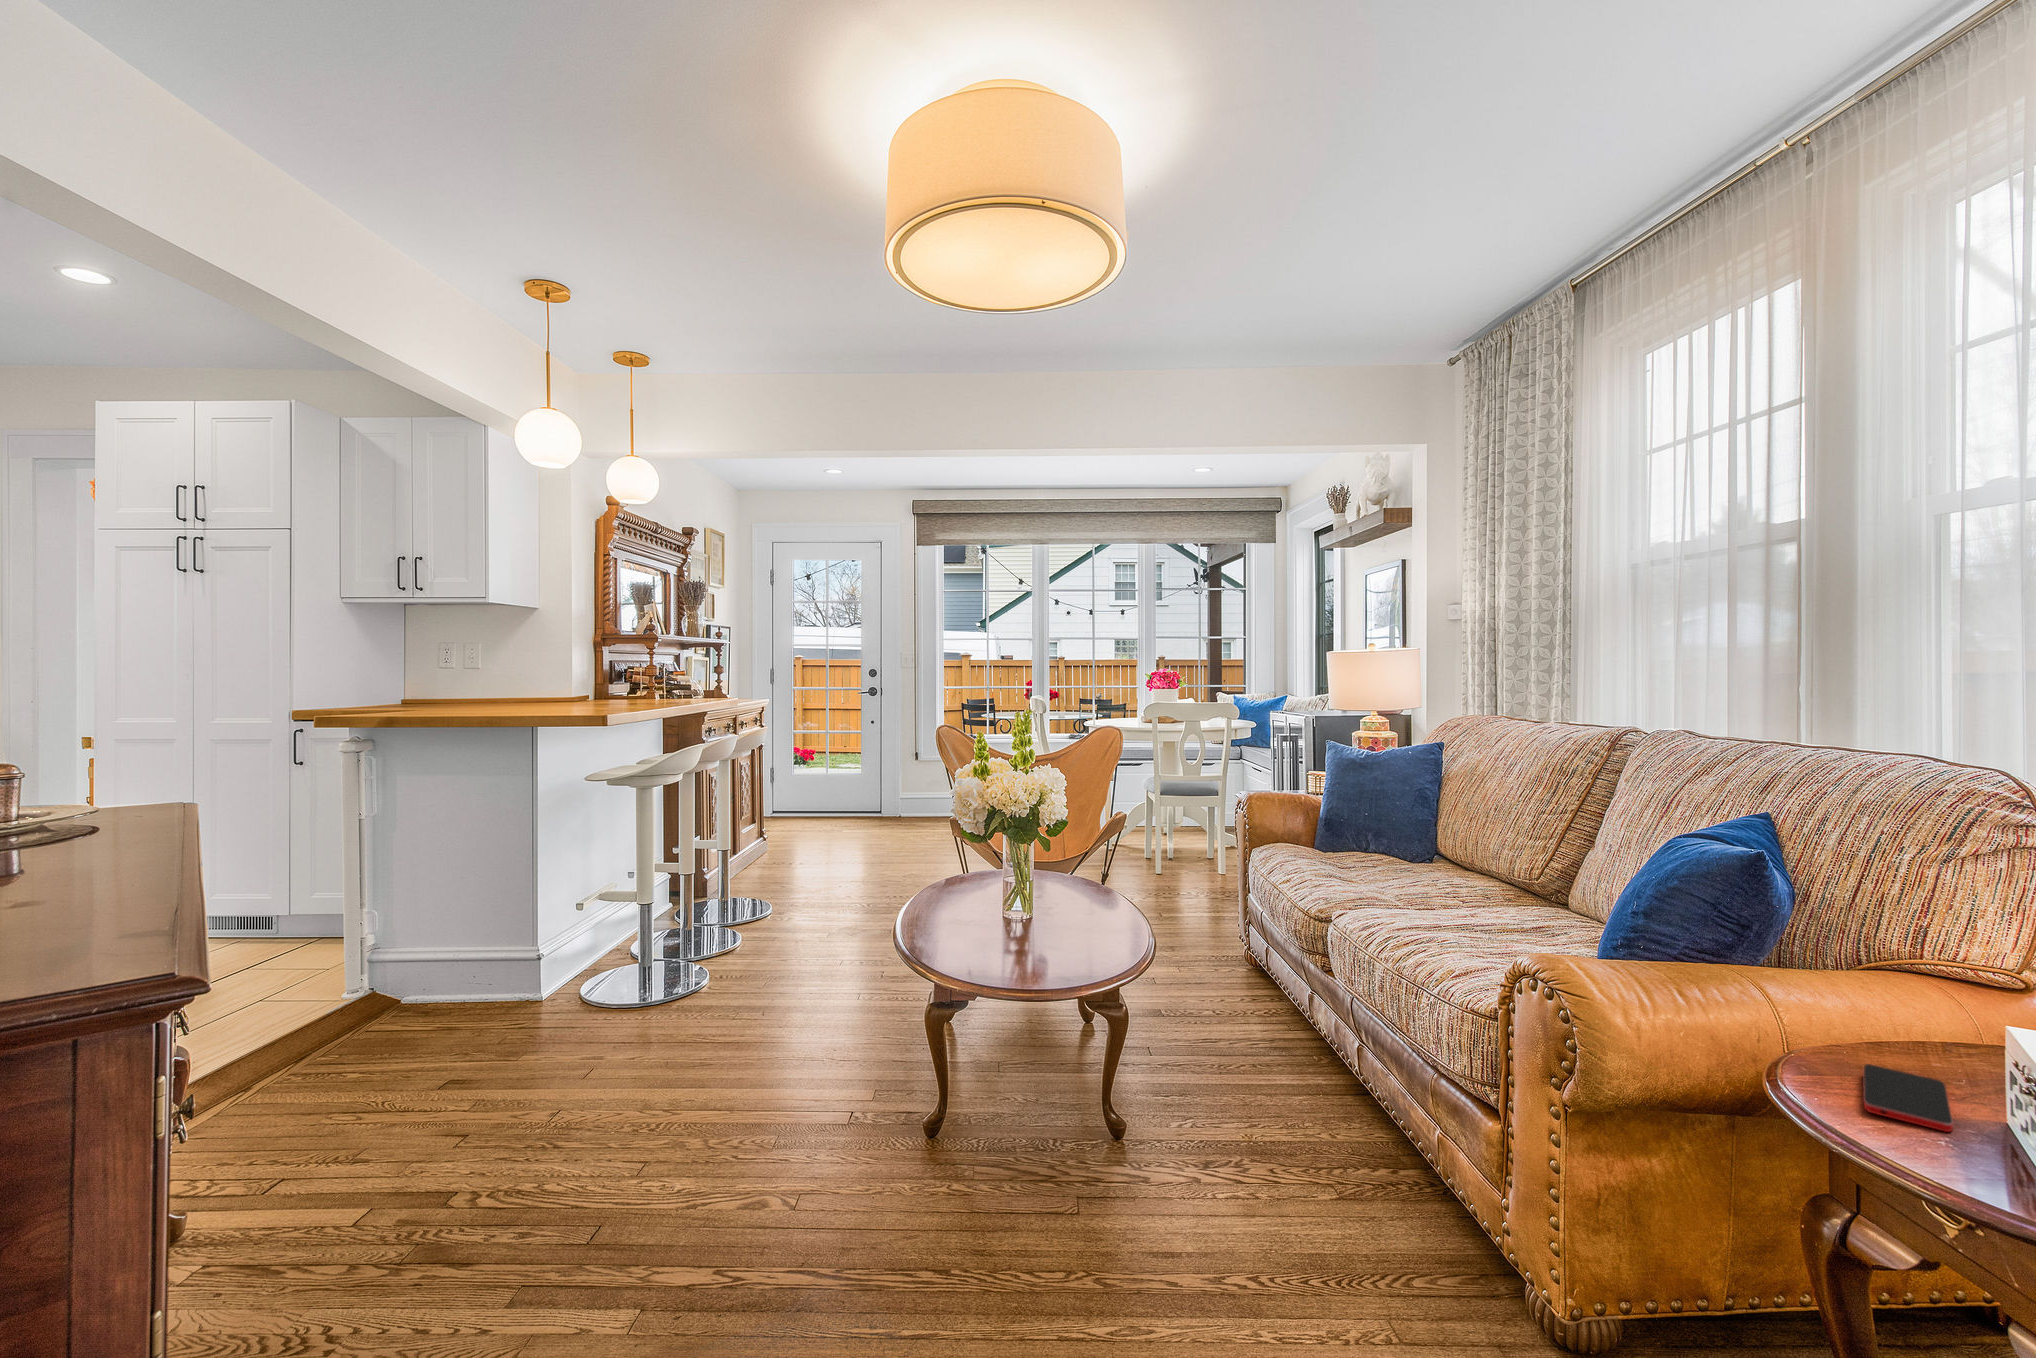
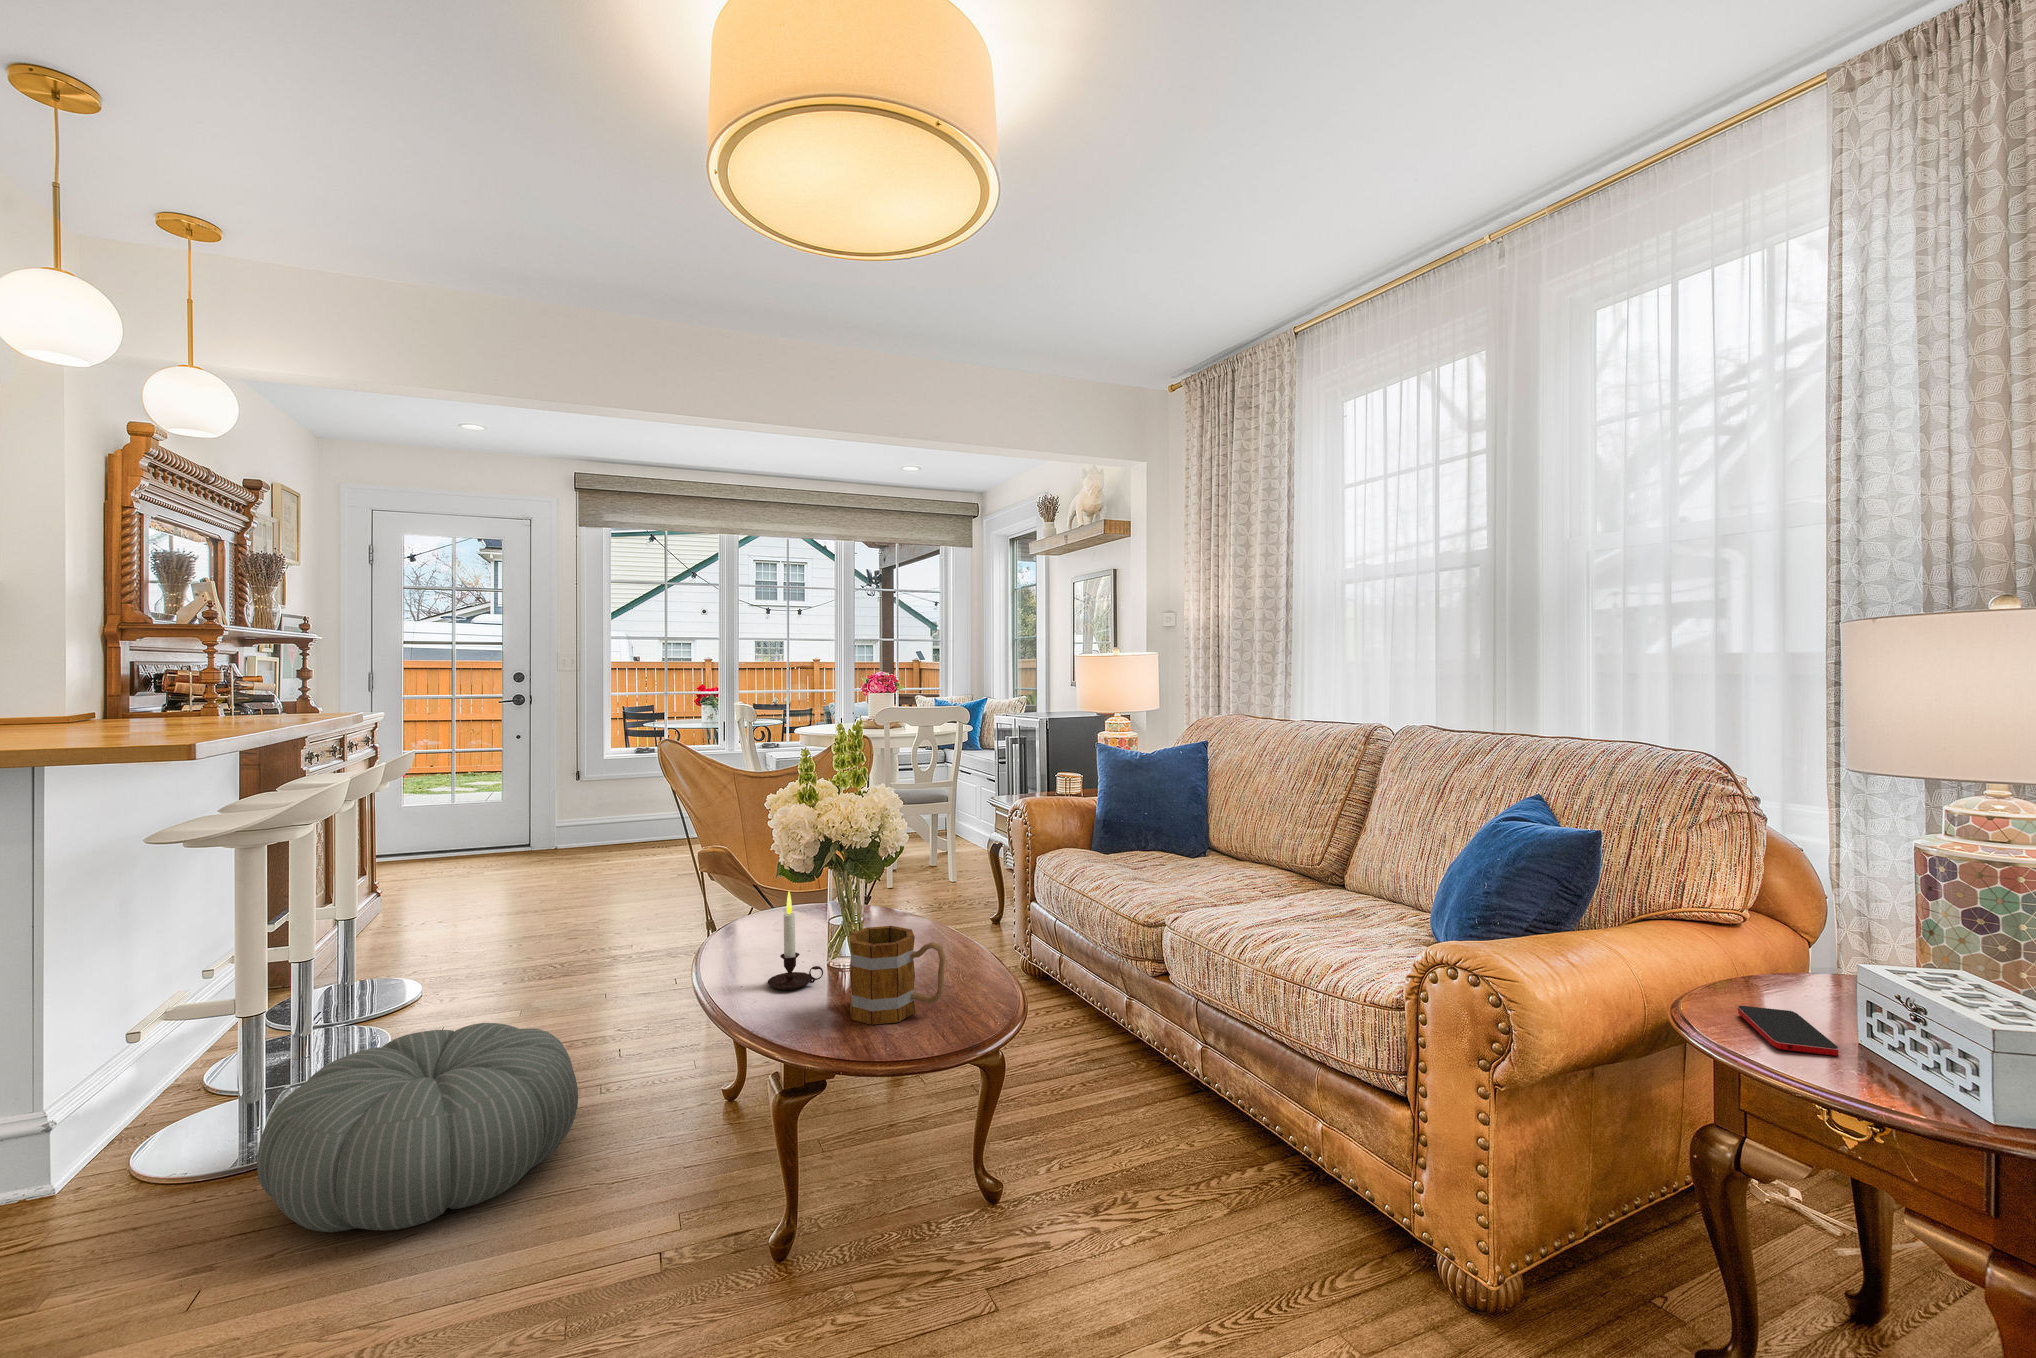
candle: none [939,847,981,926] -> present [767,891,823,990]
mug: none [984,882,1060,961] -> present [849,926,945,1025]
pouf: none [630,929,831,1060] -> present [257,1023,578,1232]

